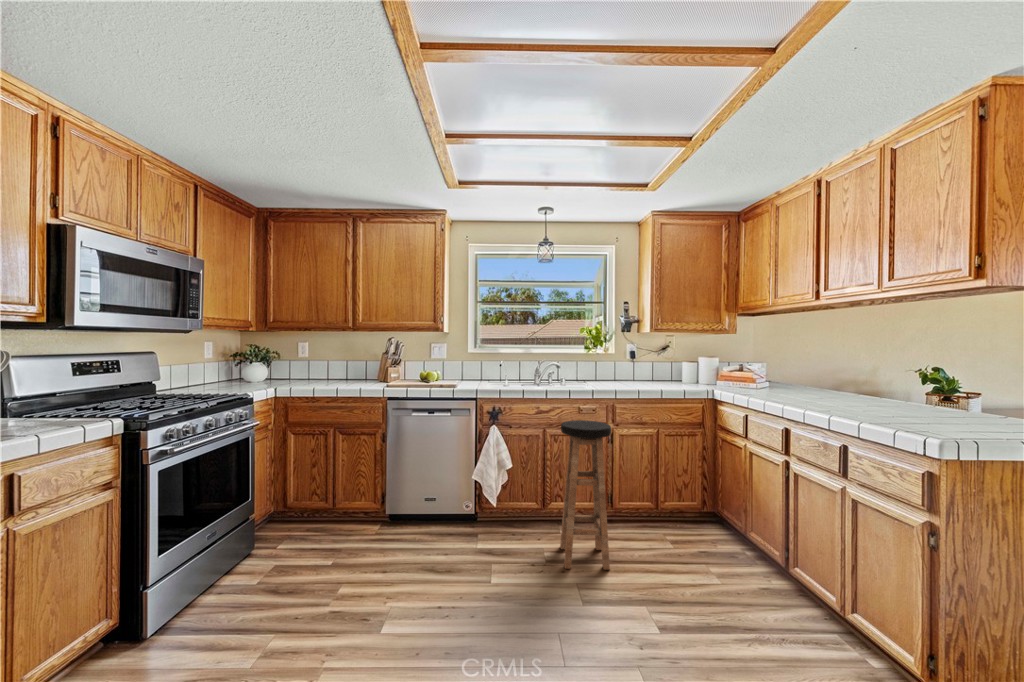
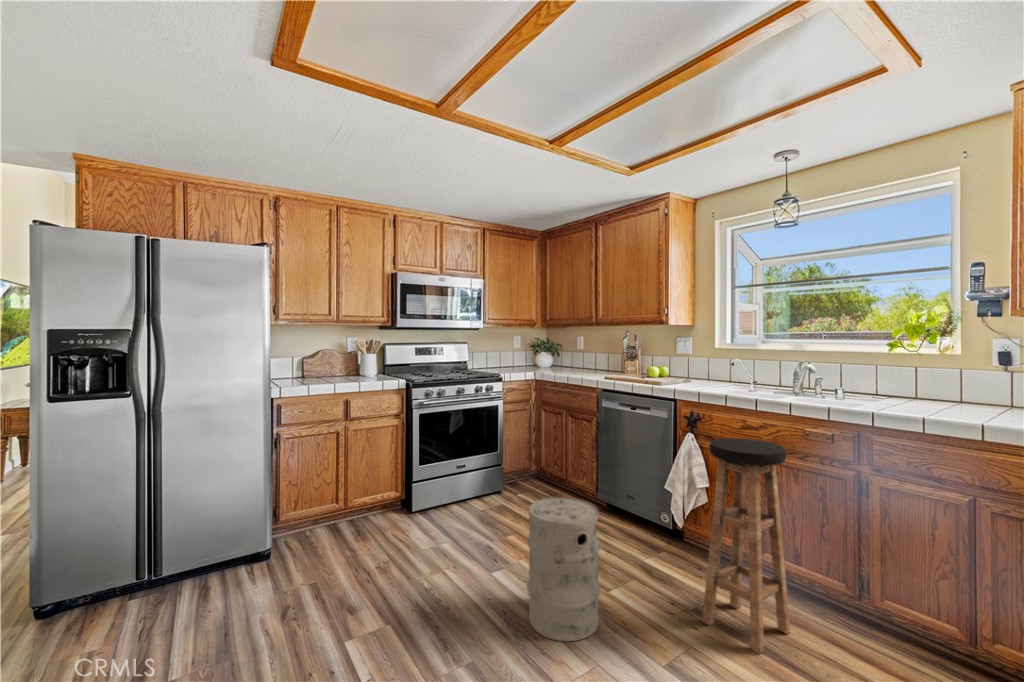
trash can: none [463,504,535,653] -> present [527,497,601,641]

